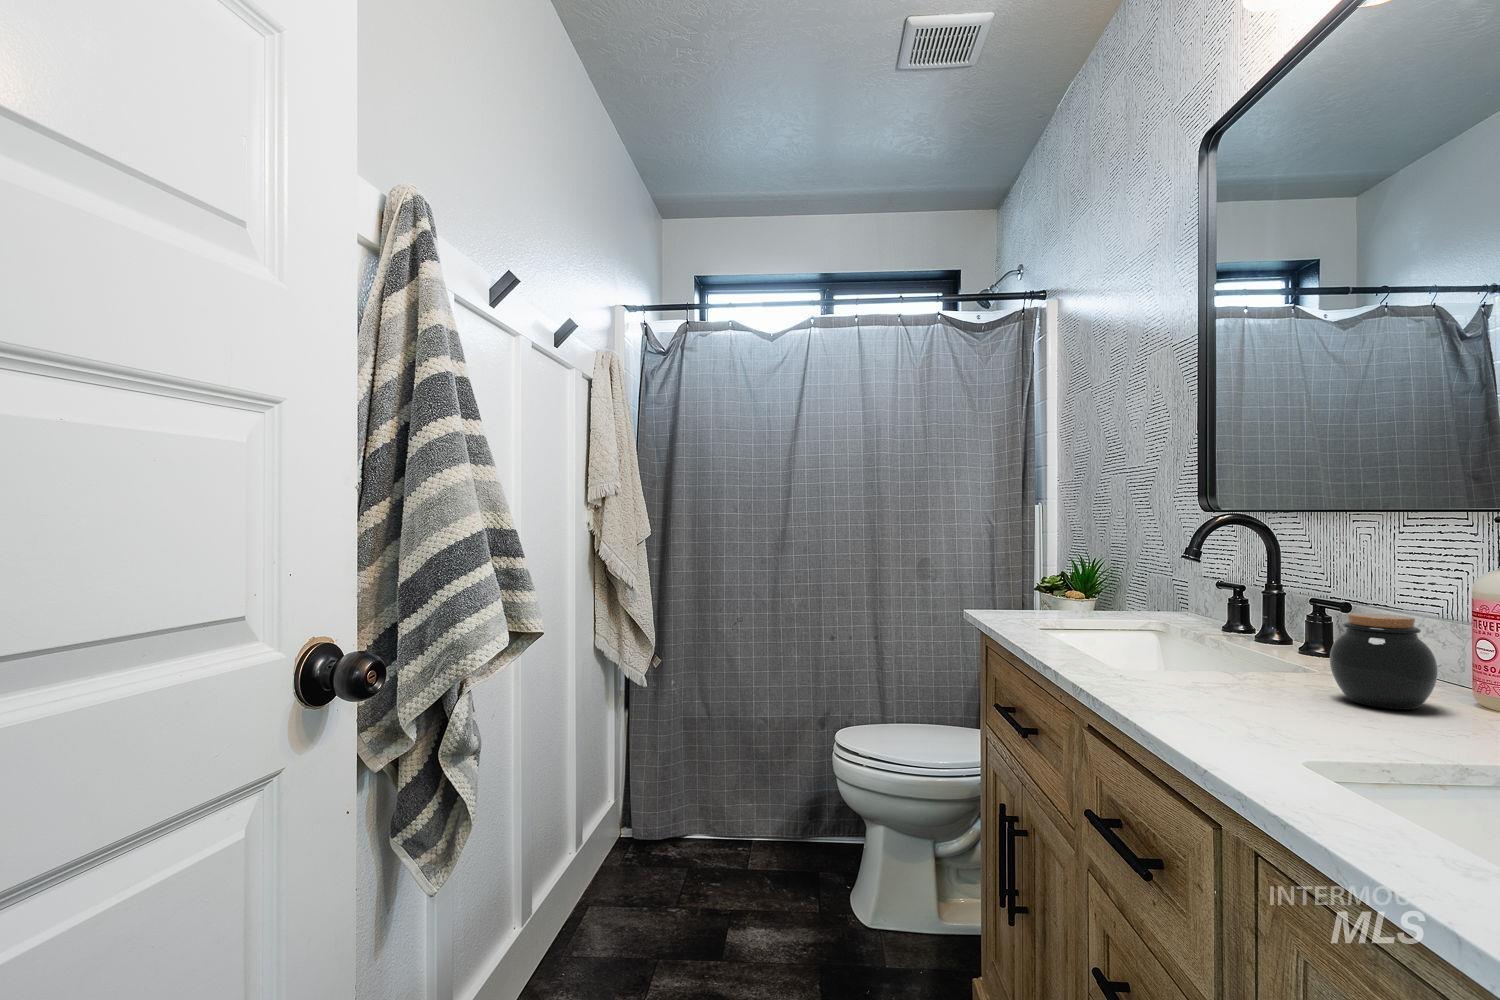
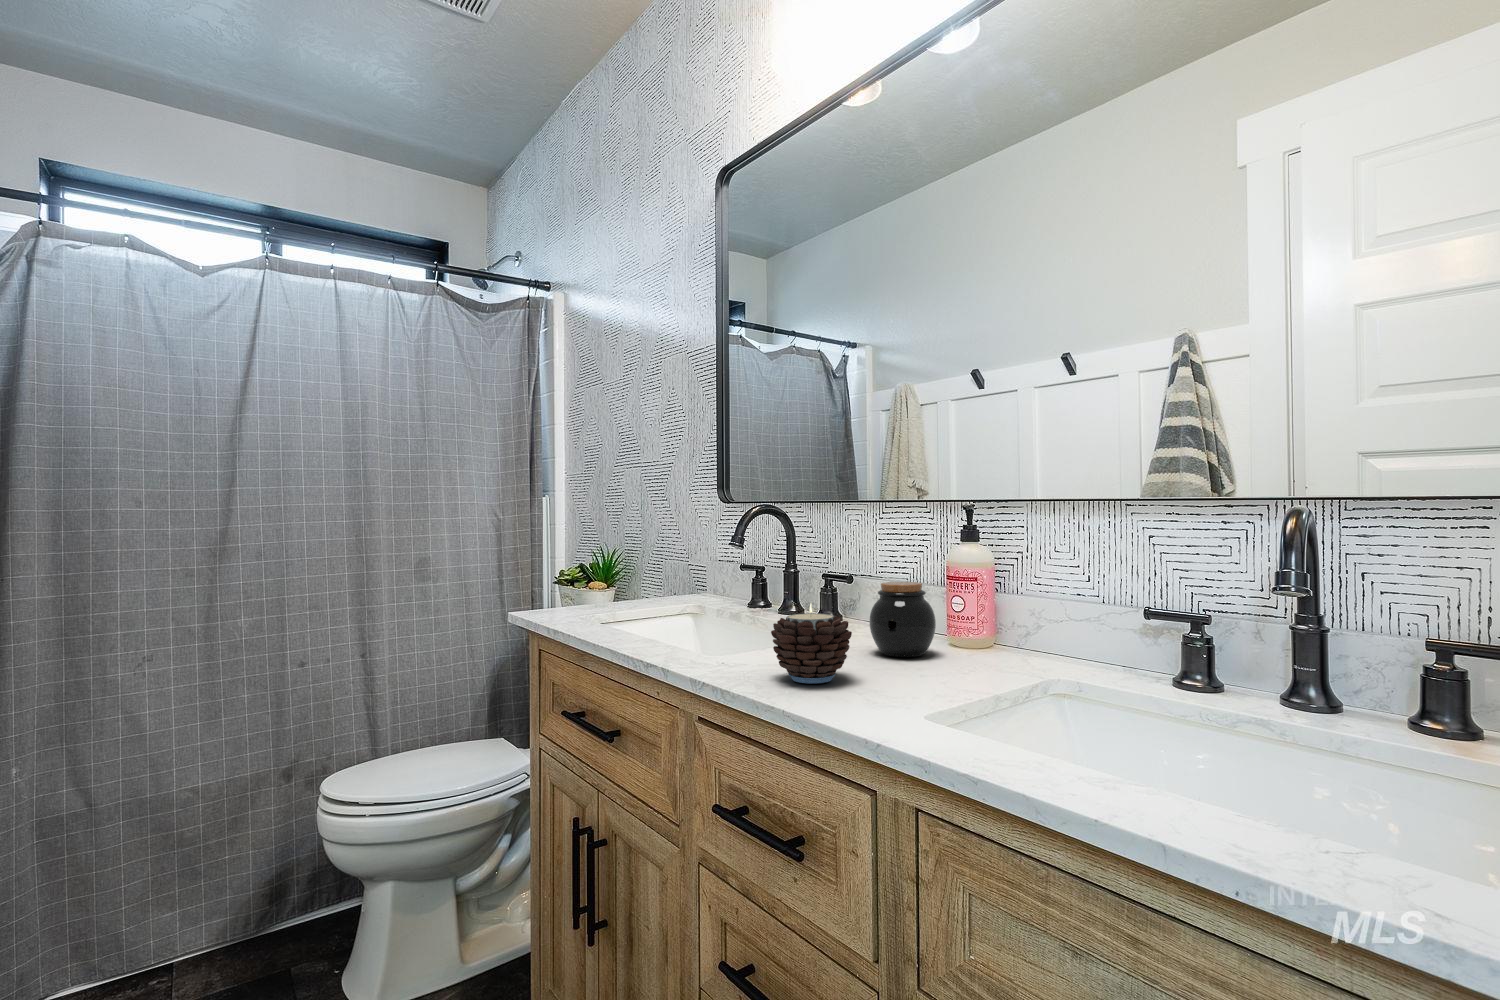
candle: none [1163,623,1262,712] -> present [771,604,852,683]

